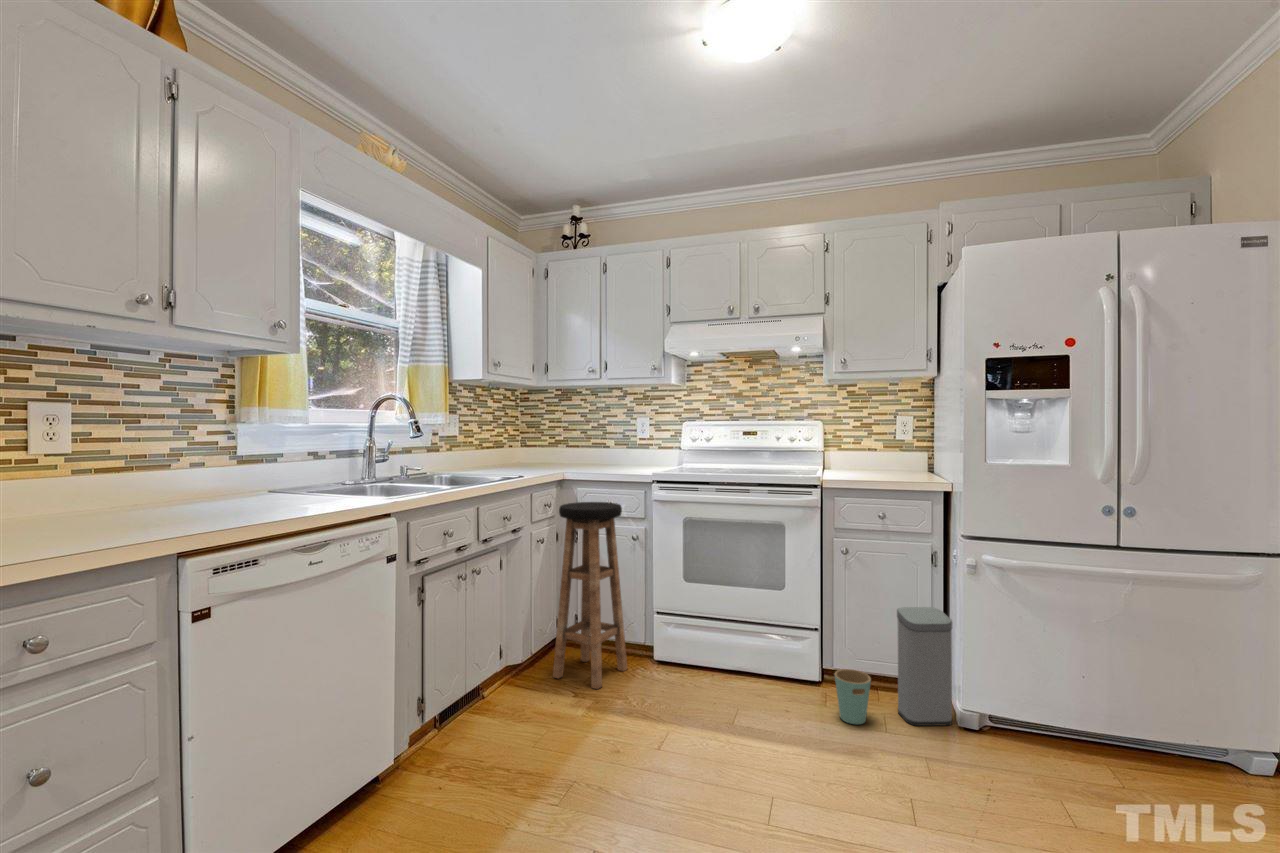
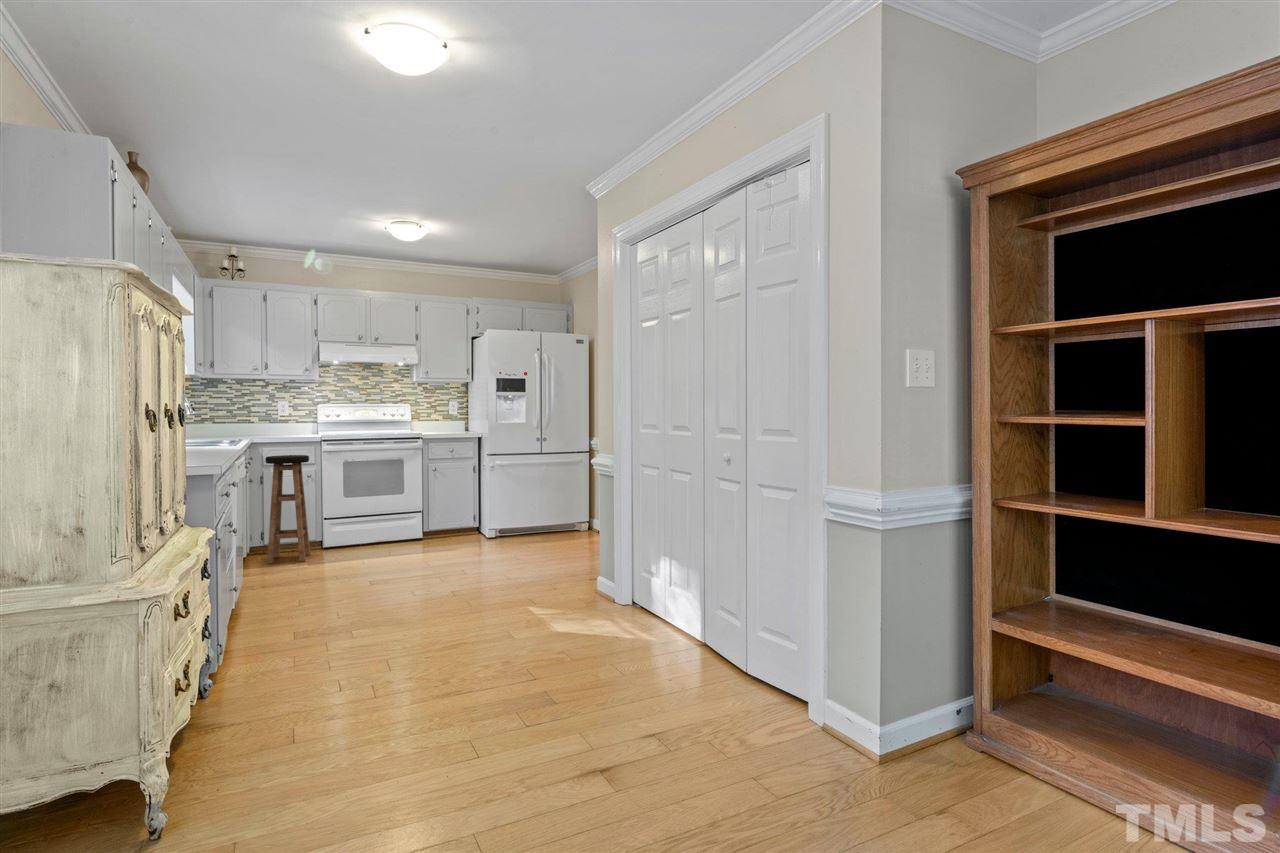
trash can: present [835,607,952,726] -> none [436,490,485,546]

